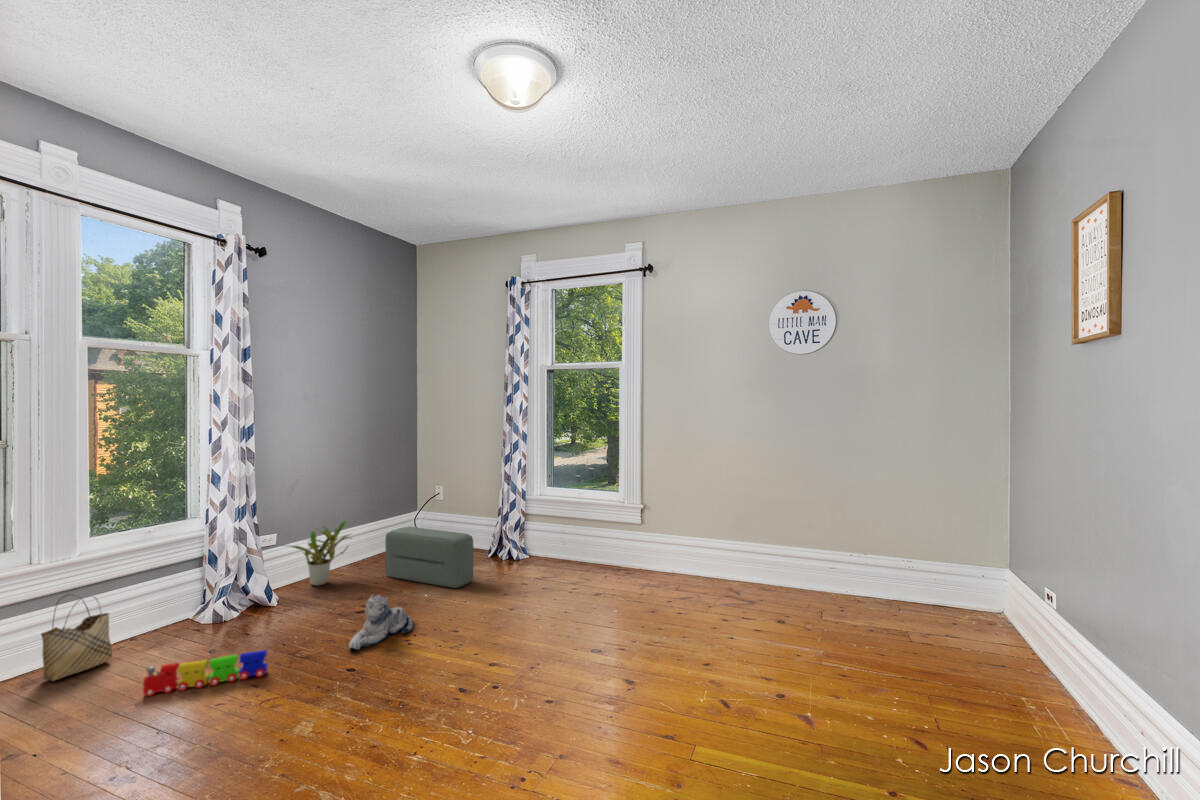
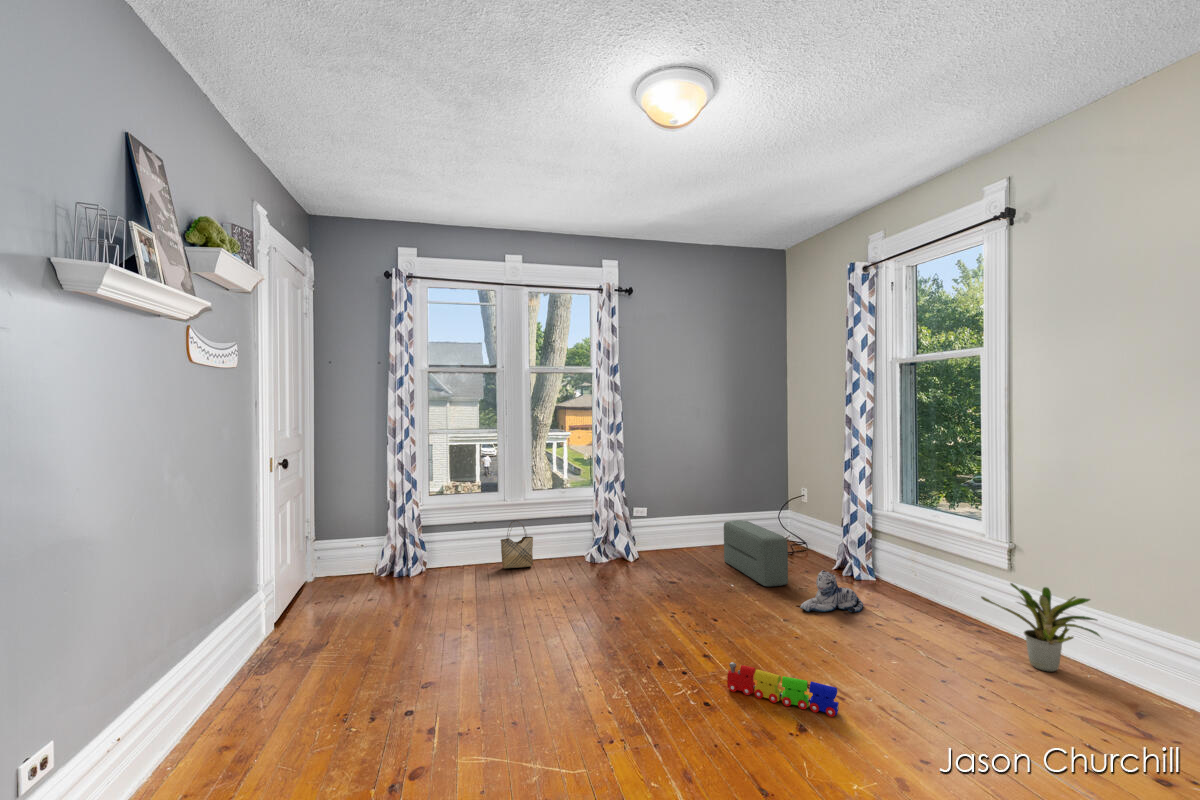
potted plant: present [290,521,348,586] -> present [981,583,1100,672]
plush toy: present [349,595,413,649] -> present [800,570,863,612]
toy train: present [143,650,268,696] -> present [727,662,839,717]

